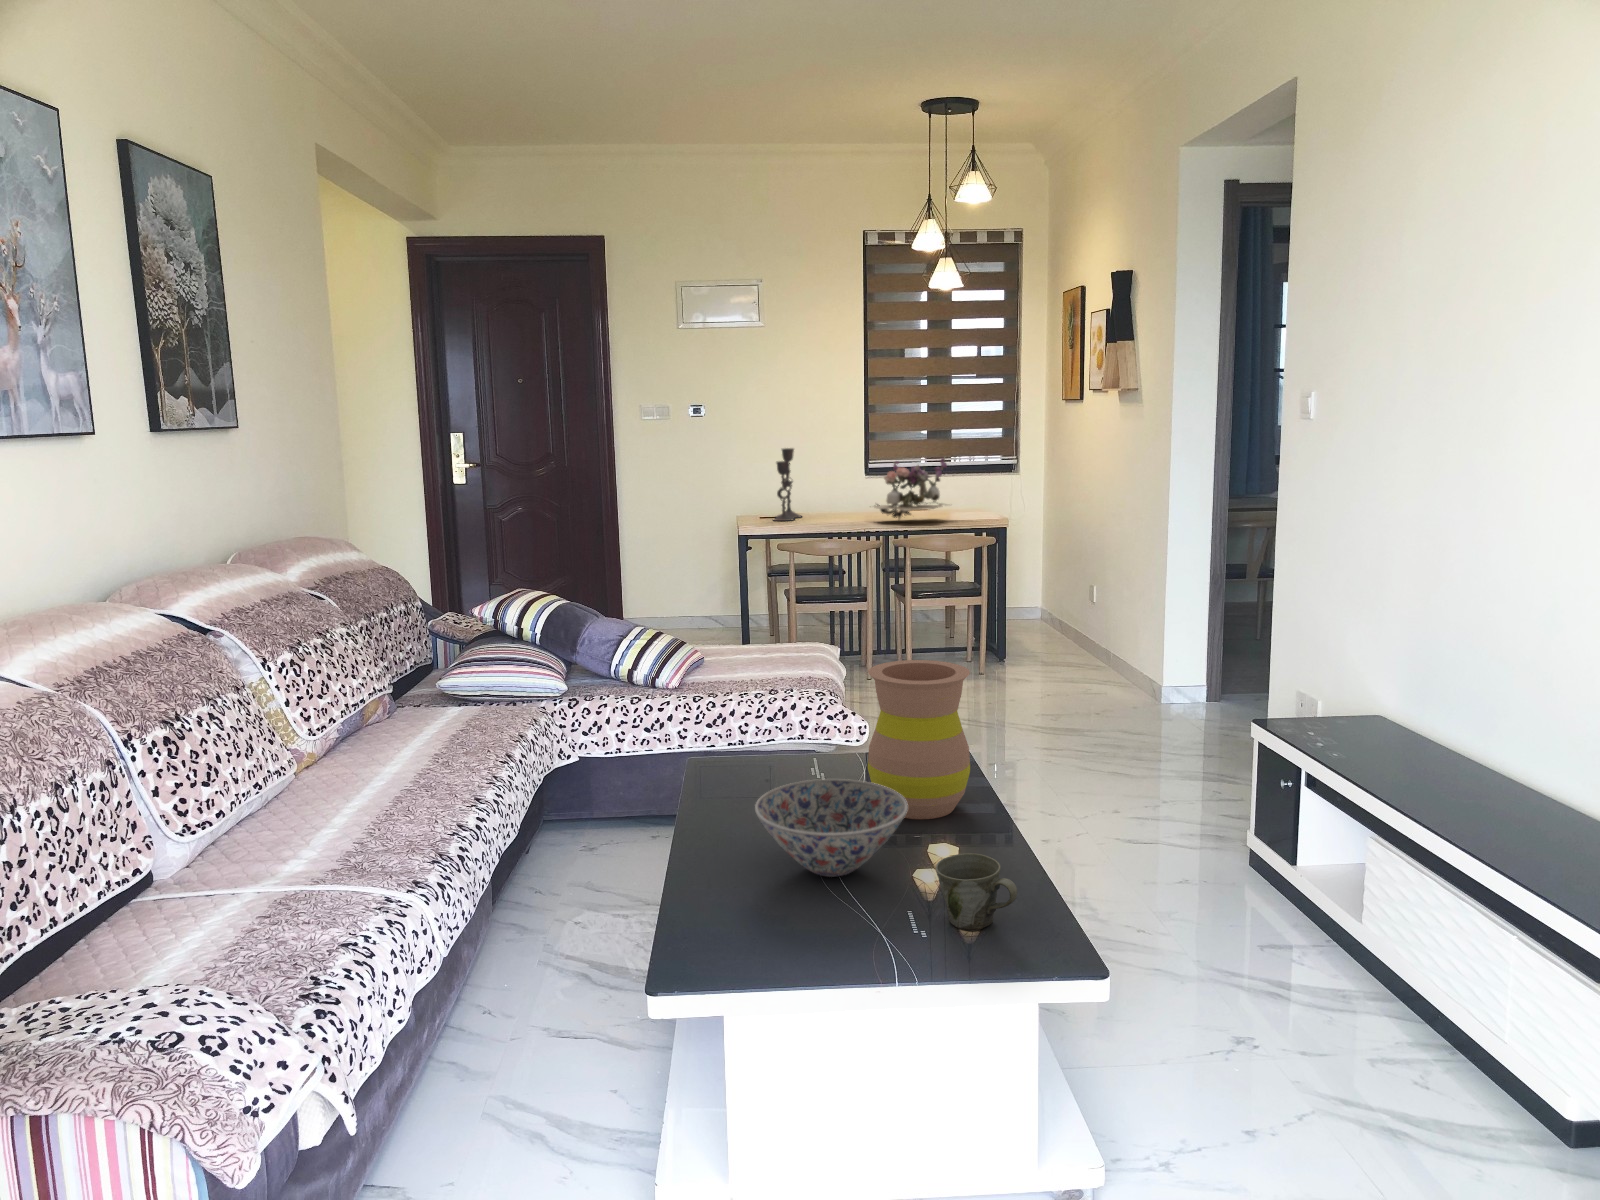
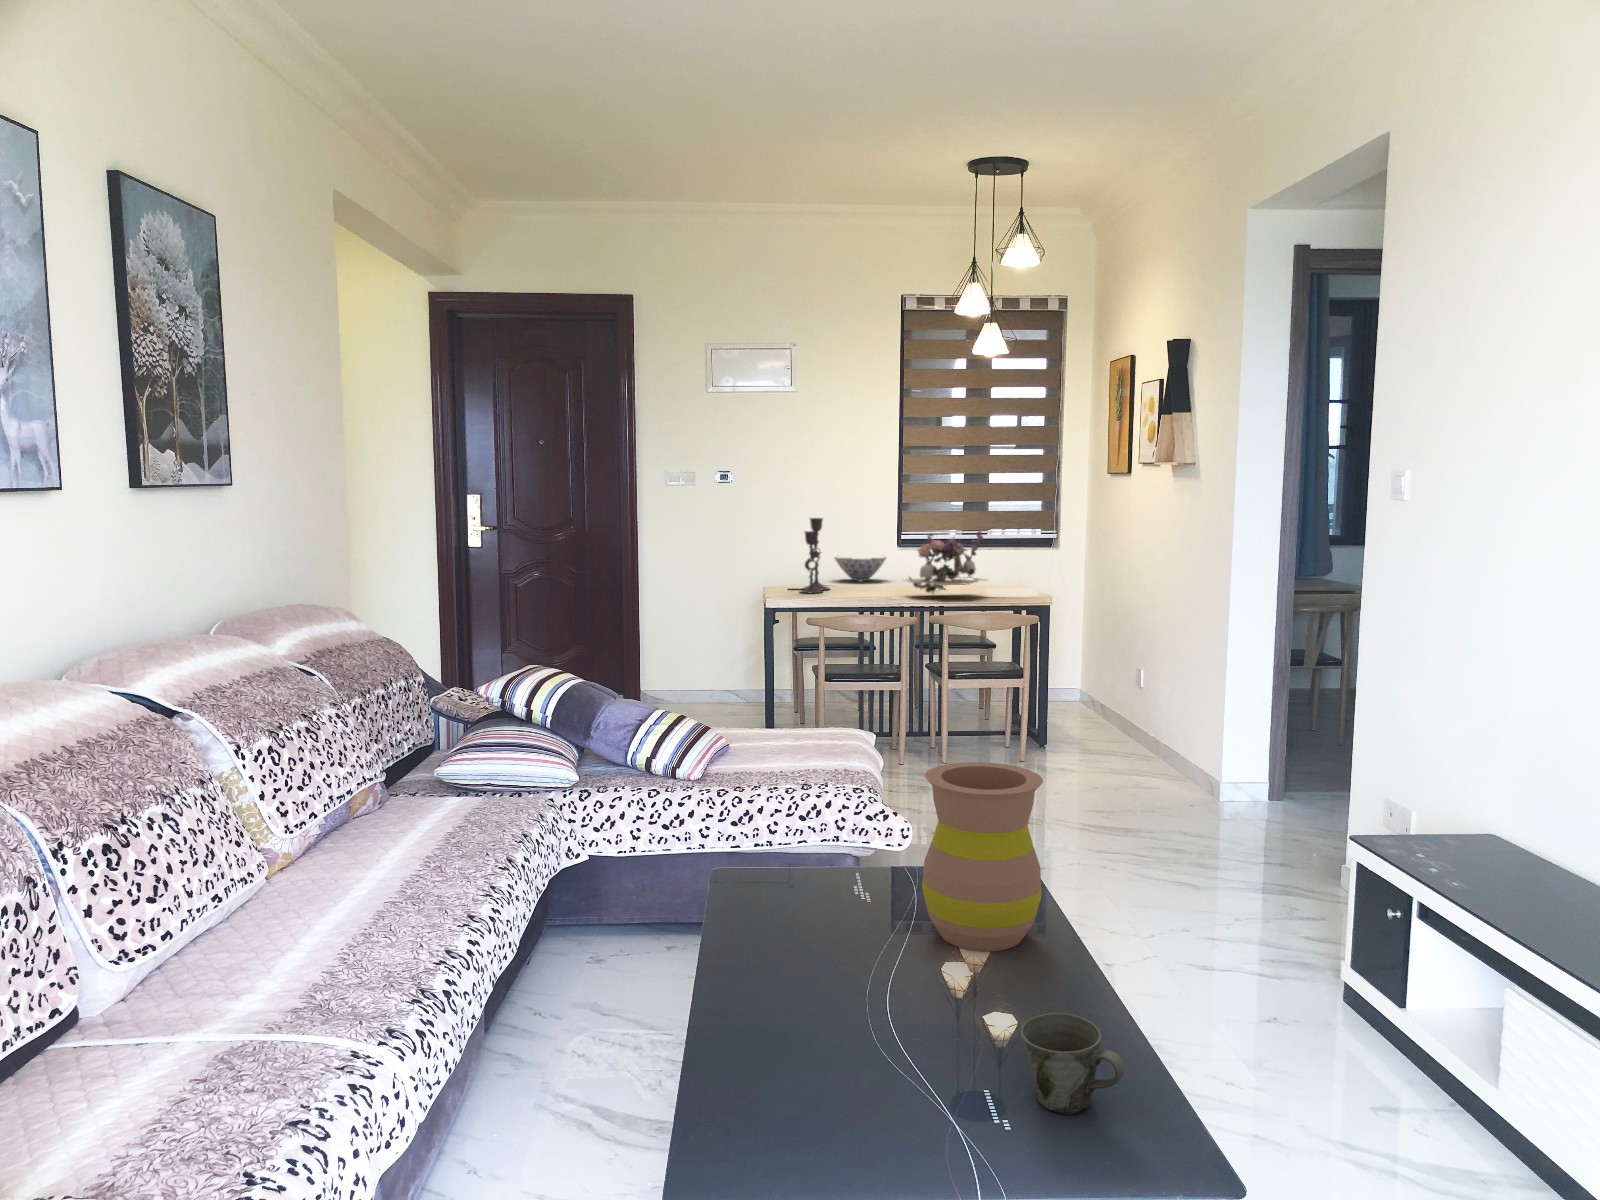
bowl: present [755,779,908,877] -> present [835,557,886,581]

